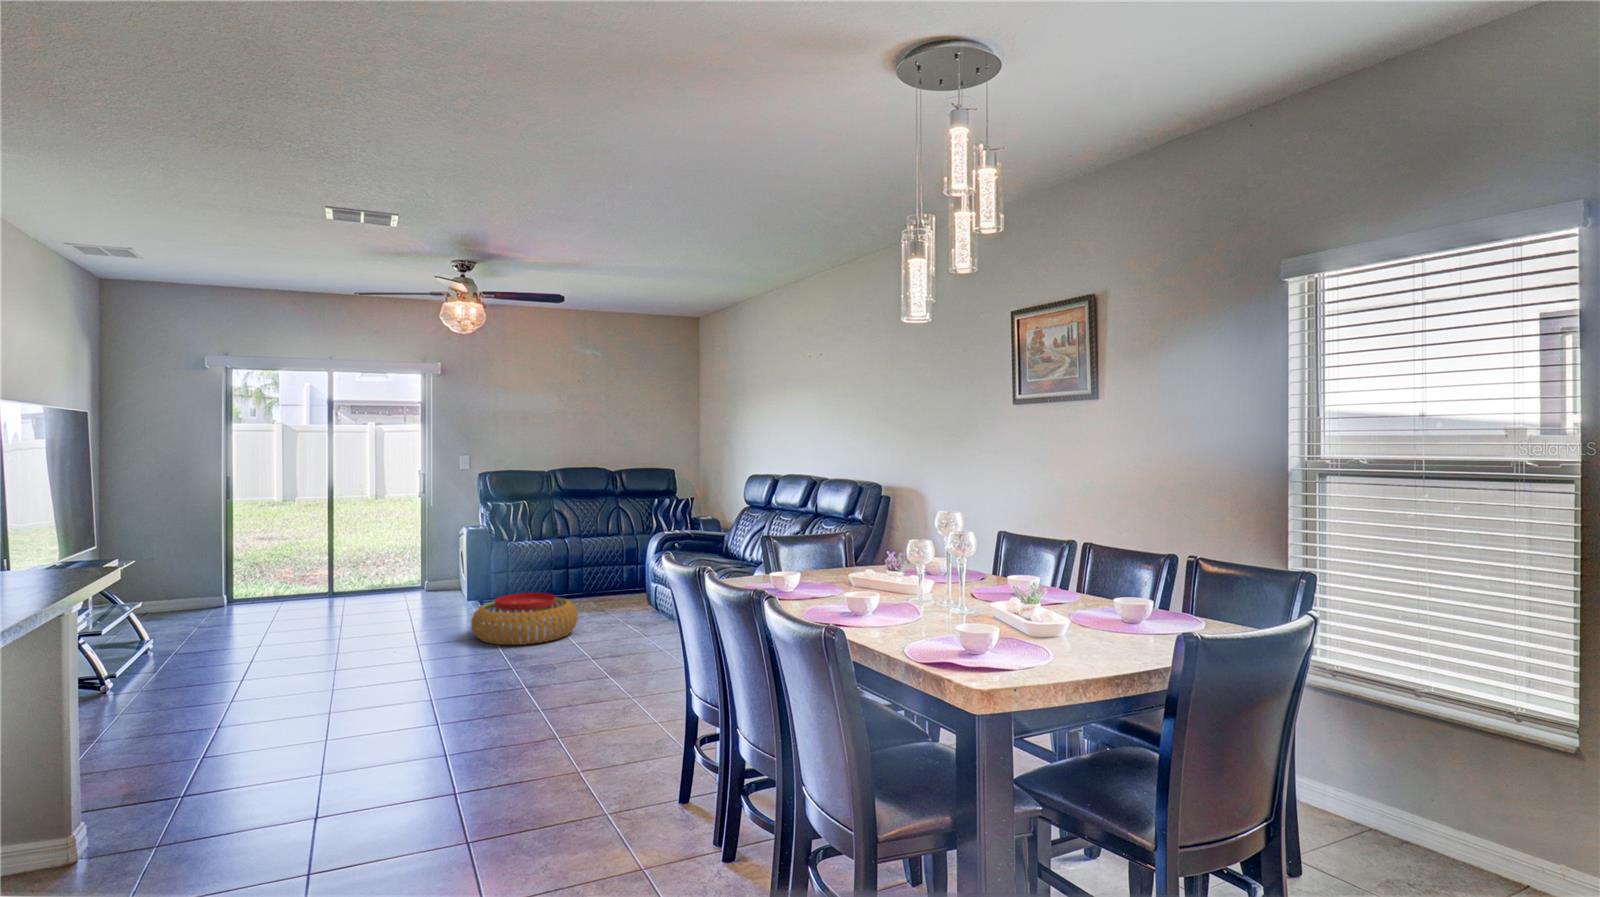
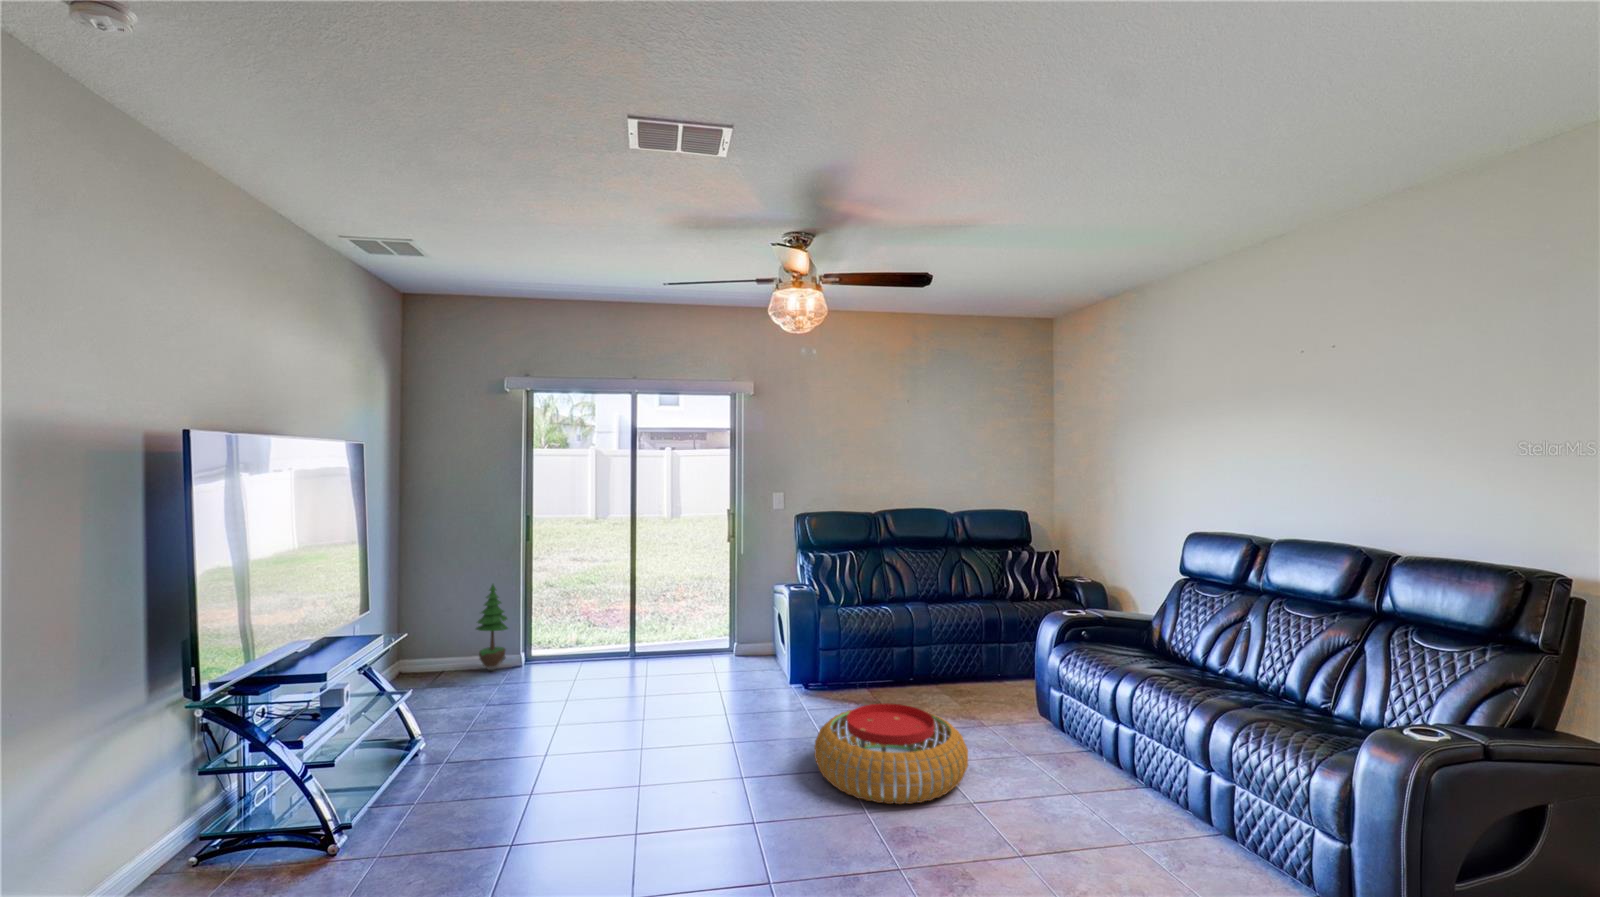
potted tree: none [179,534,213,610] -> present [476,584,508,671]

